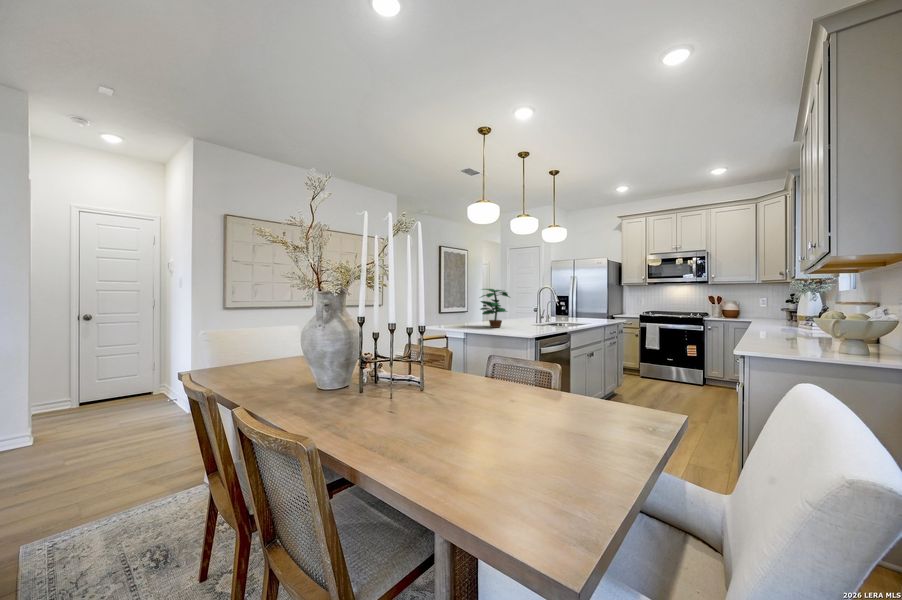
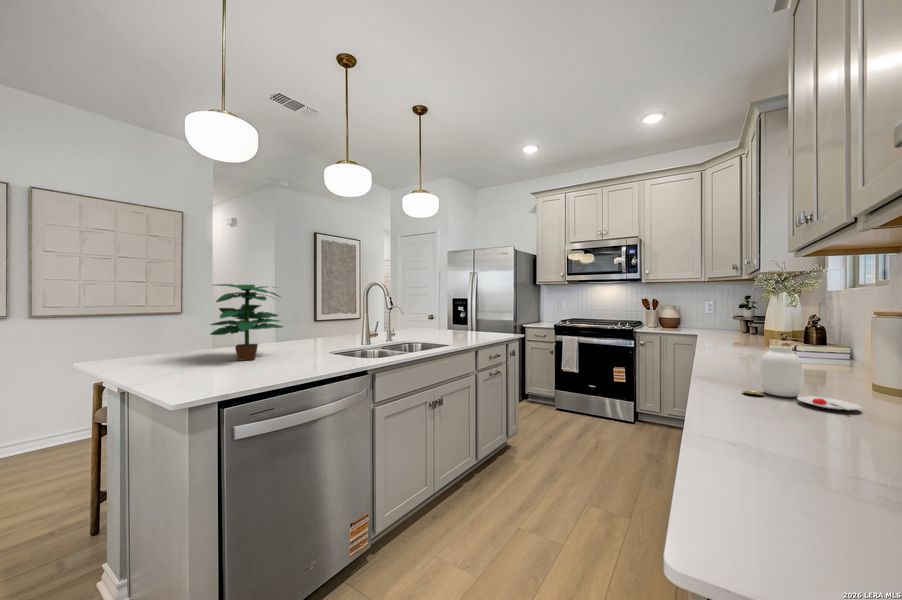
jar: none [763,316,811,340] -> present [743,346,861,410]

